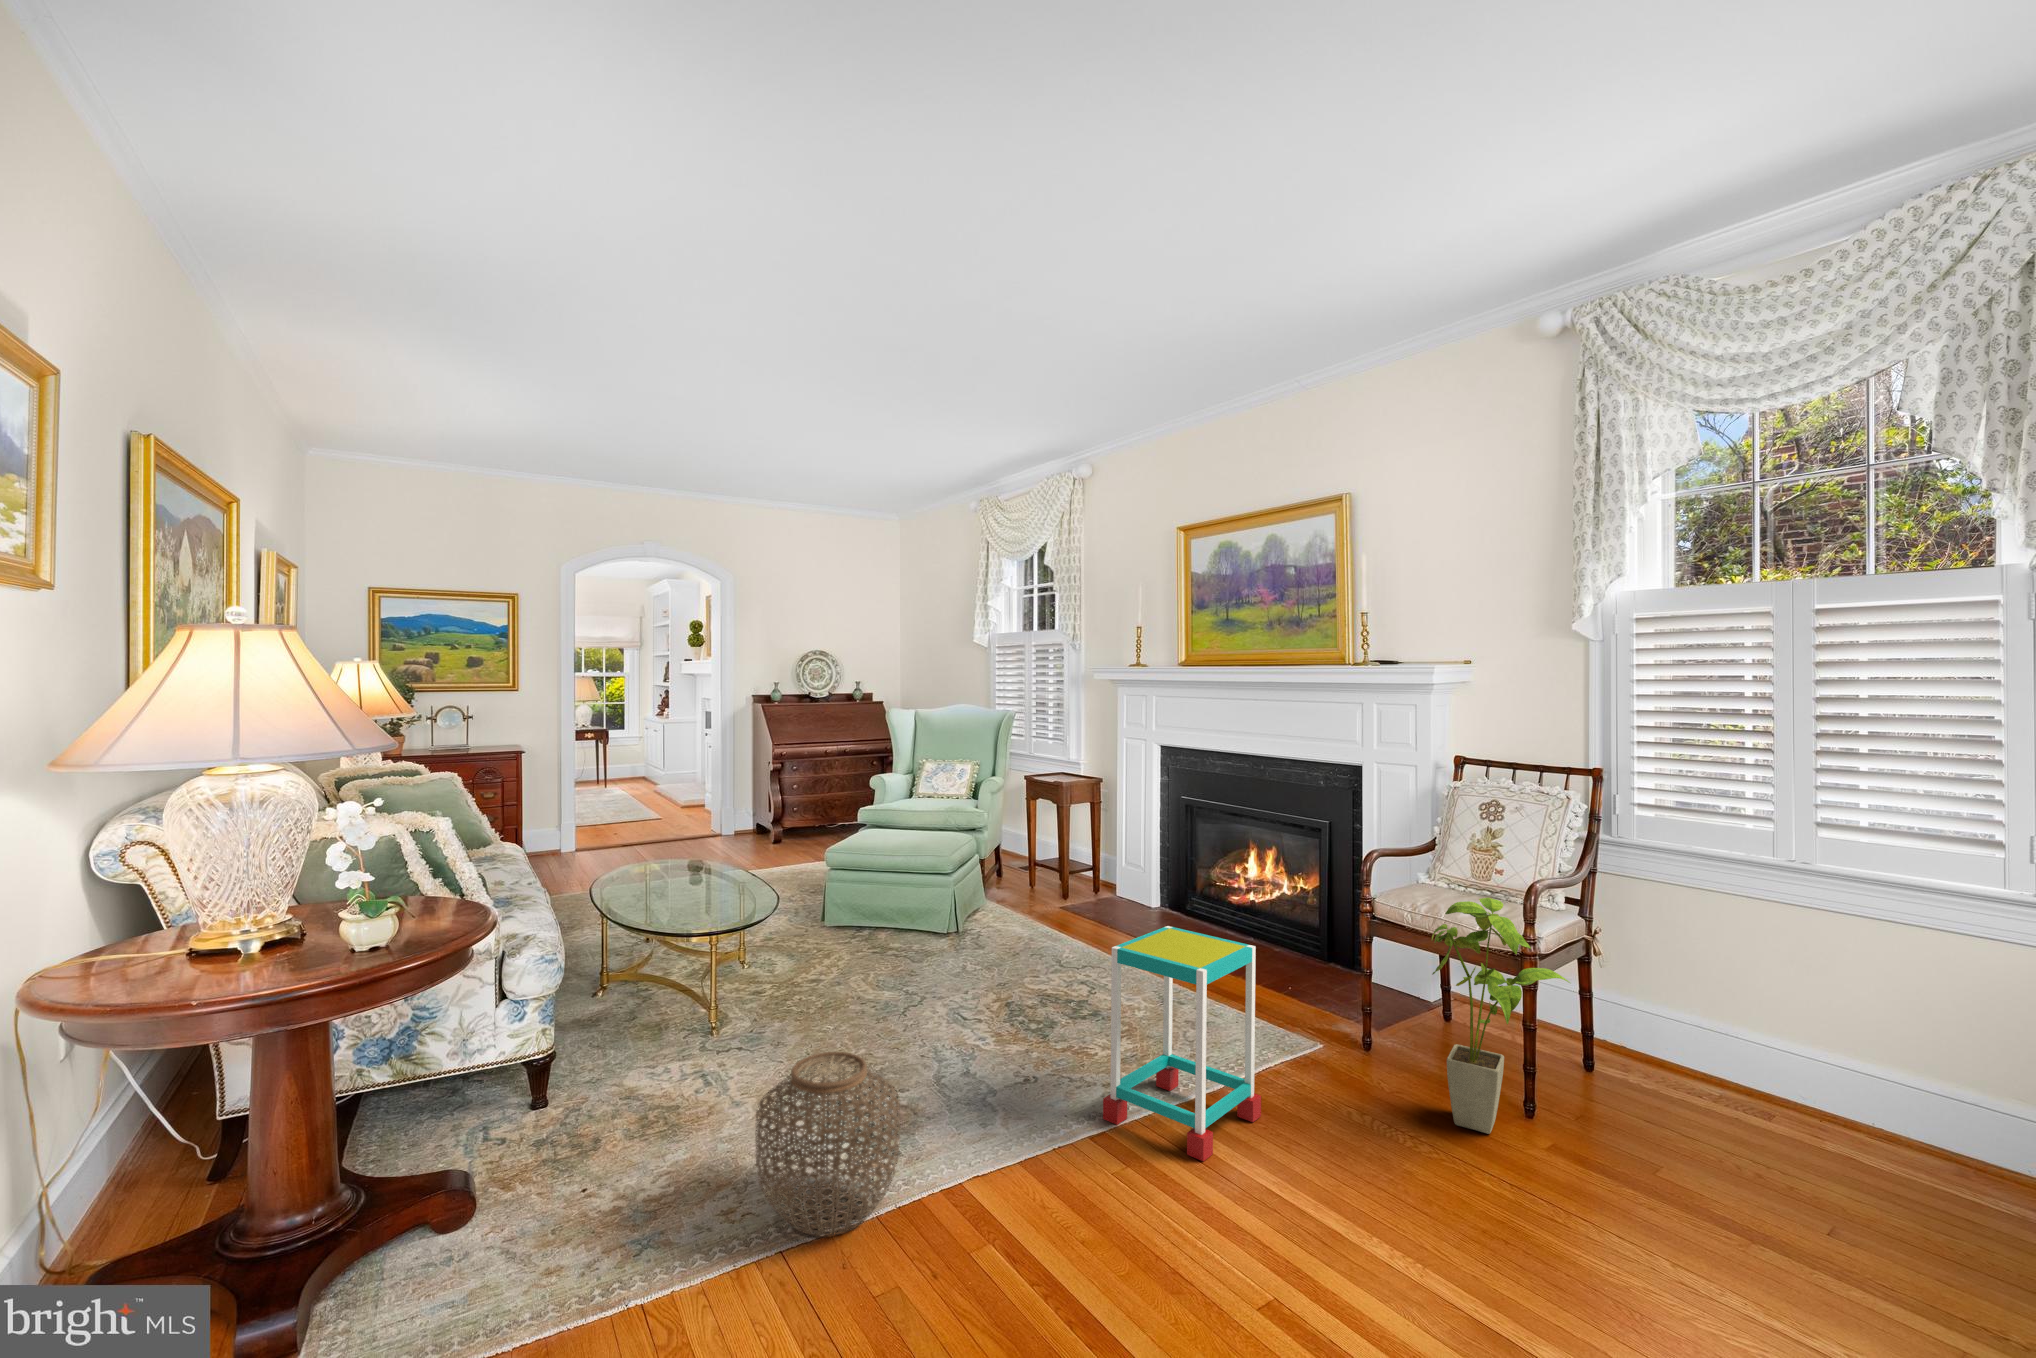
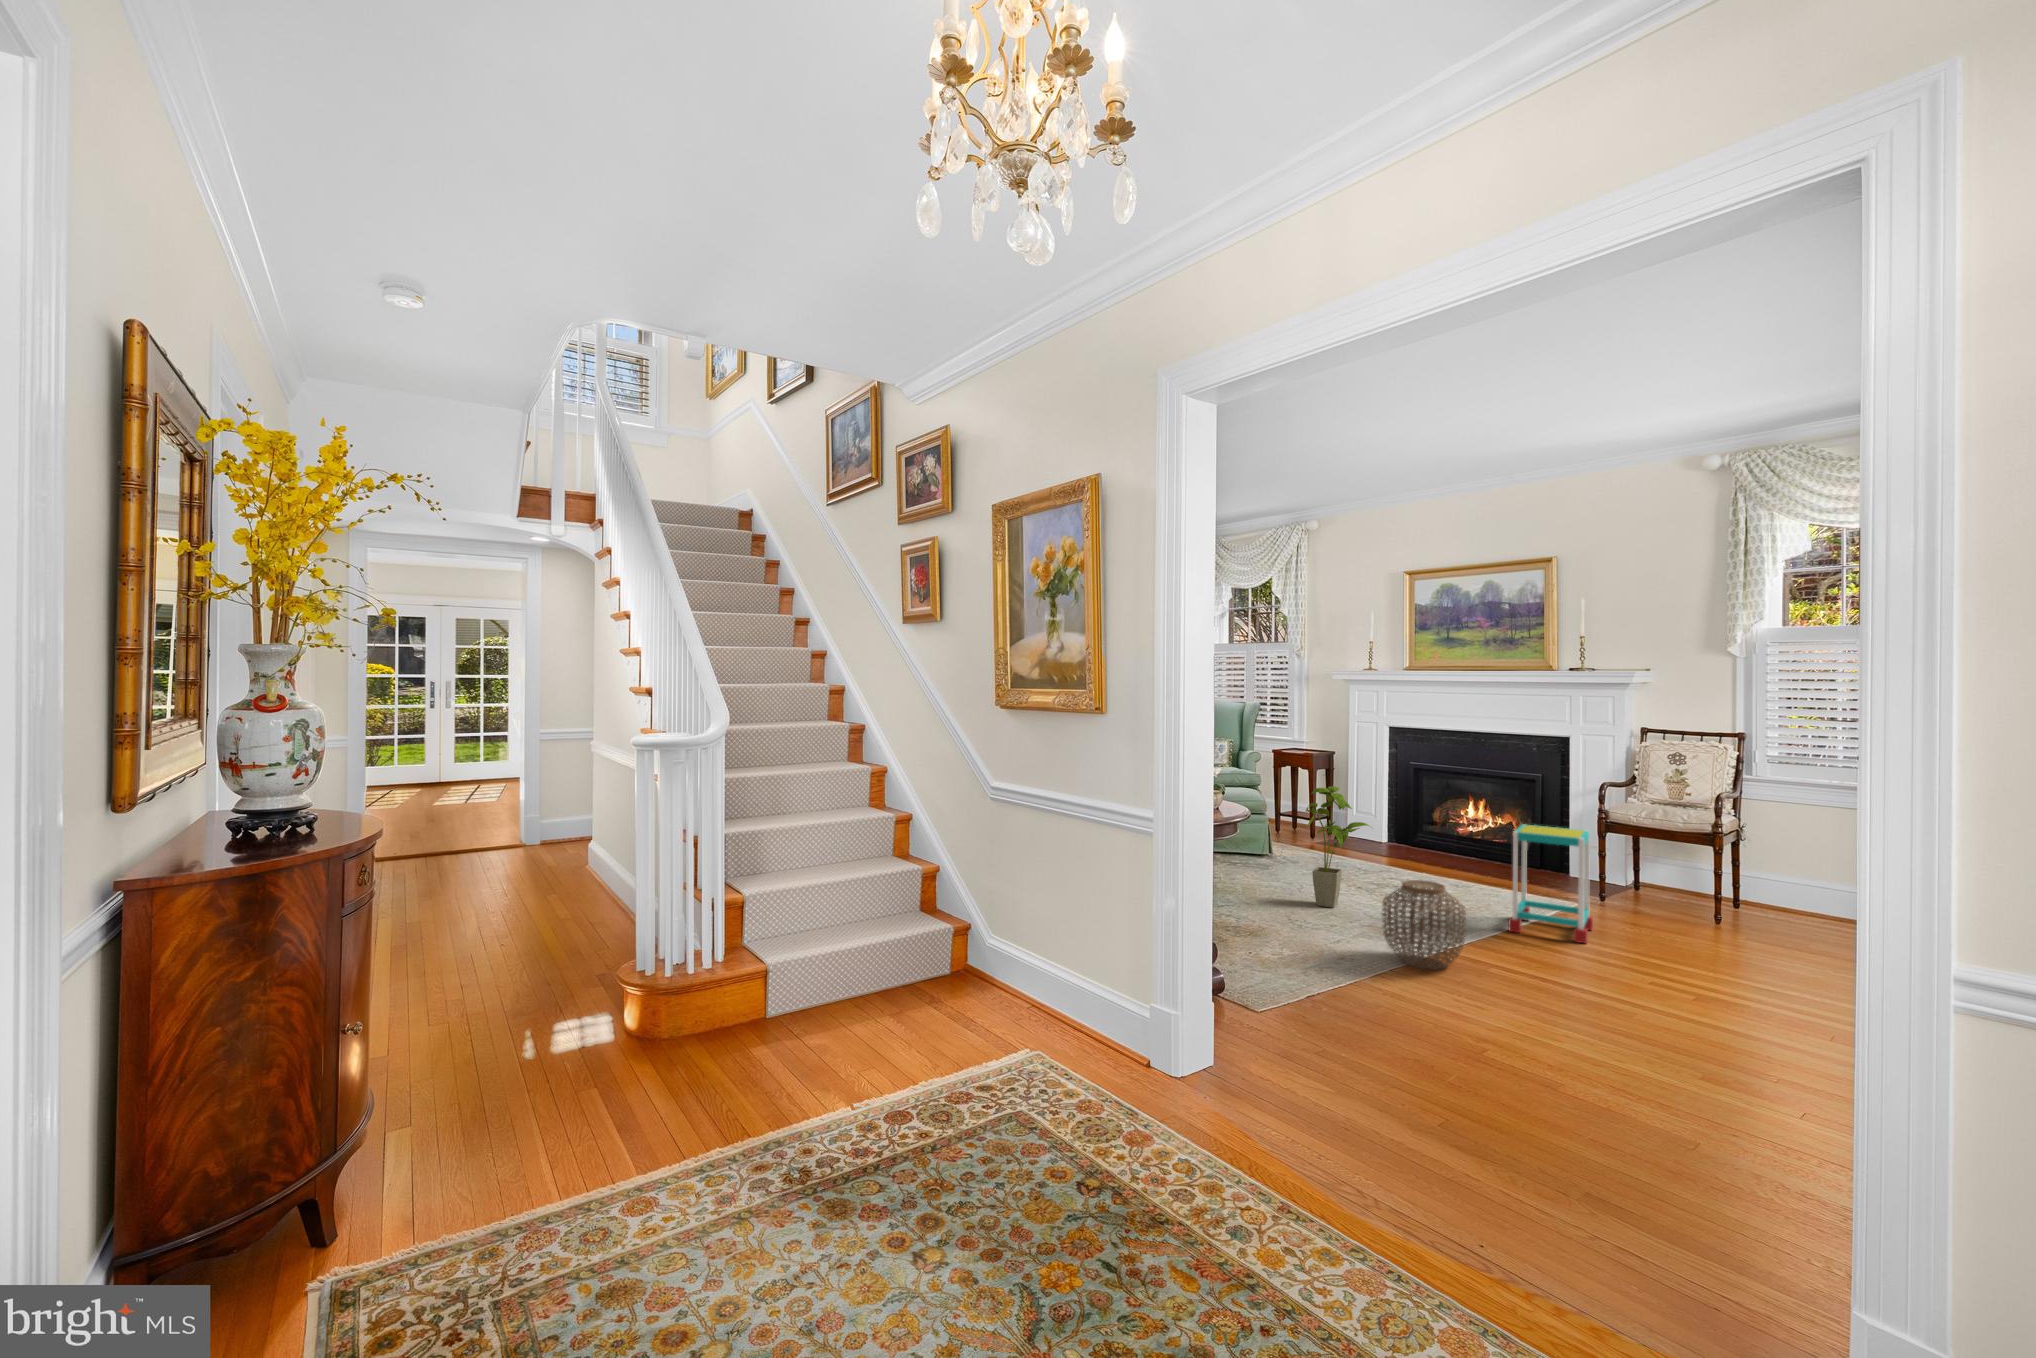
house plant: present [1432,898,1570,1134] -> present [1306,786,1369,908]

